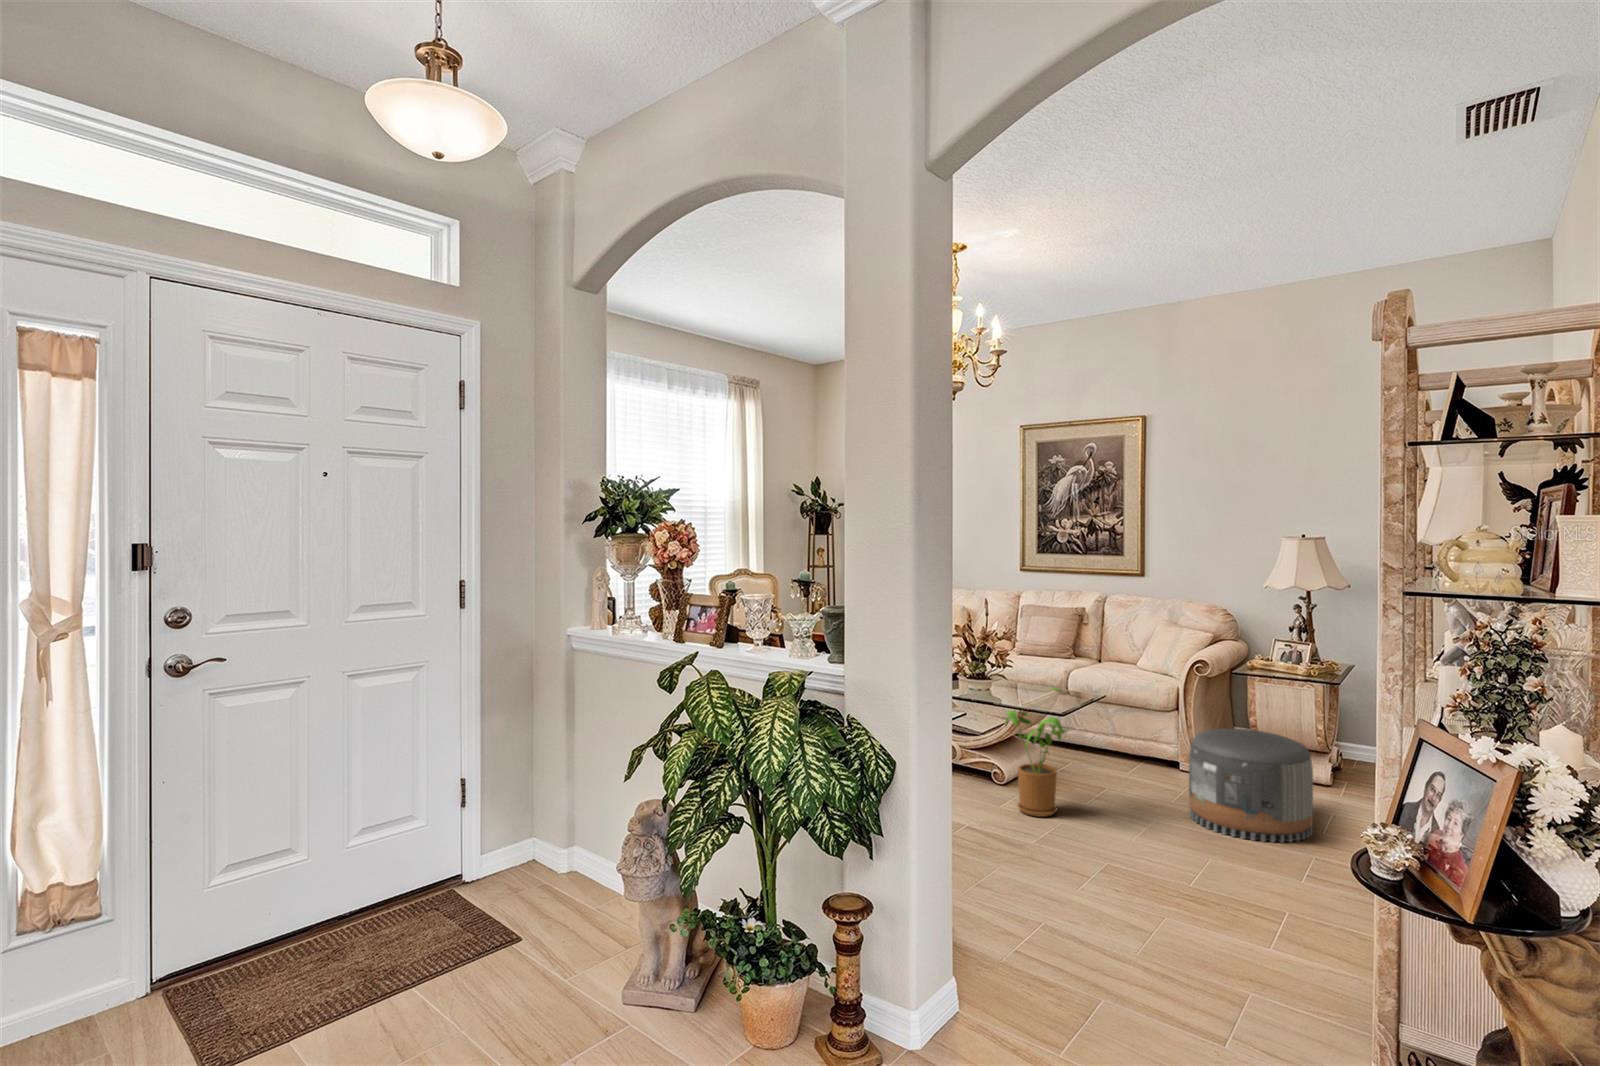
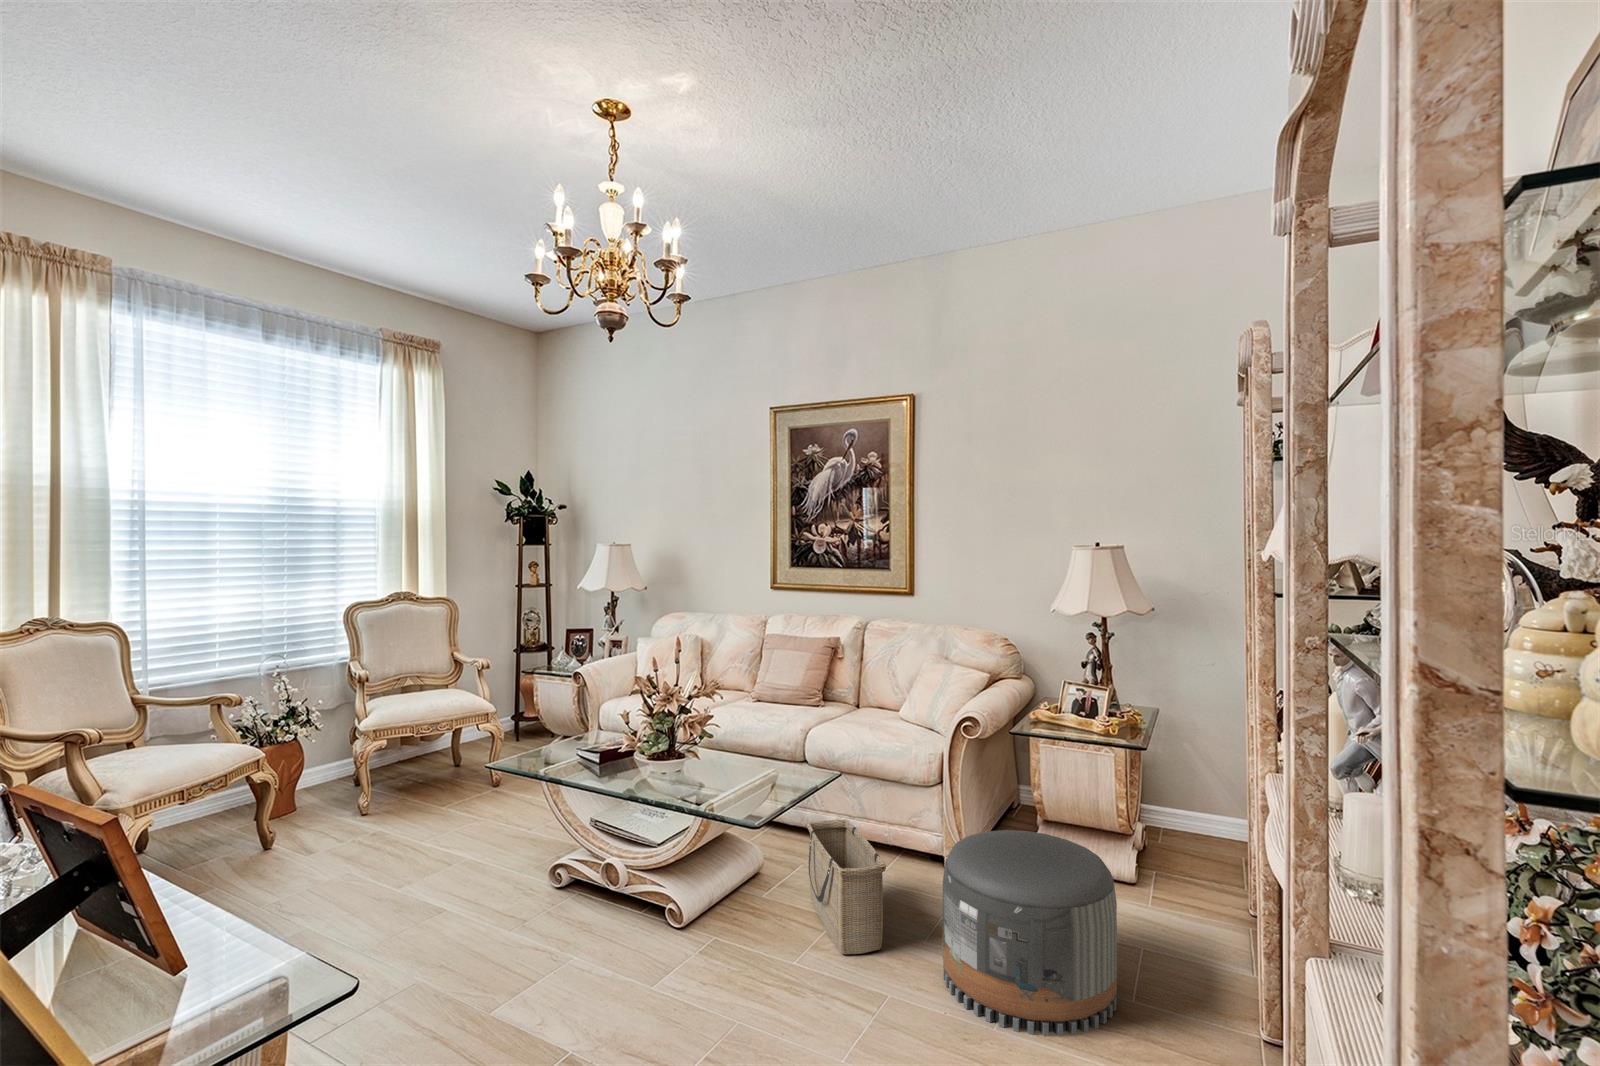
house plant: present [1005,687,1068,817] -> none [666,784,781,1003]
basket: none [1083,727,1147,804] -> present [807,820,886,954]

